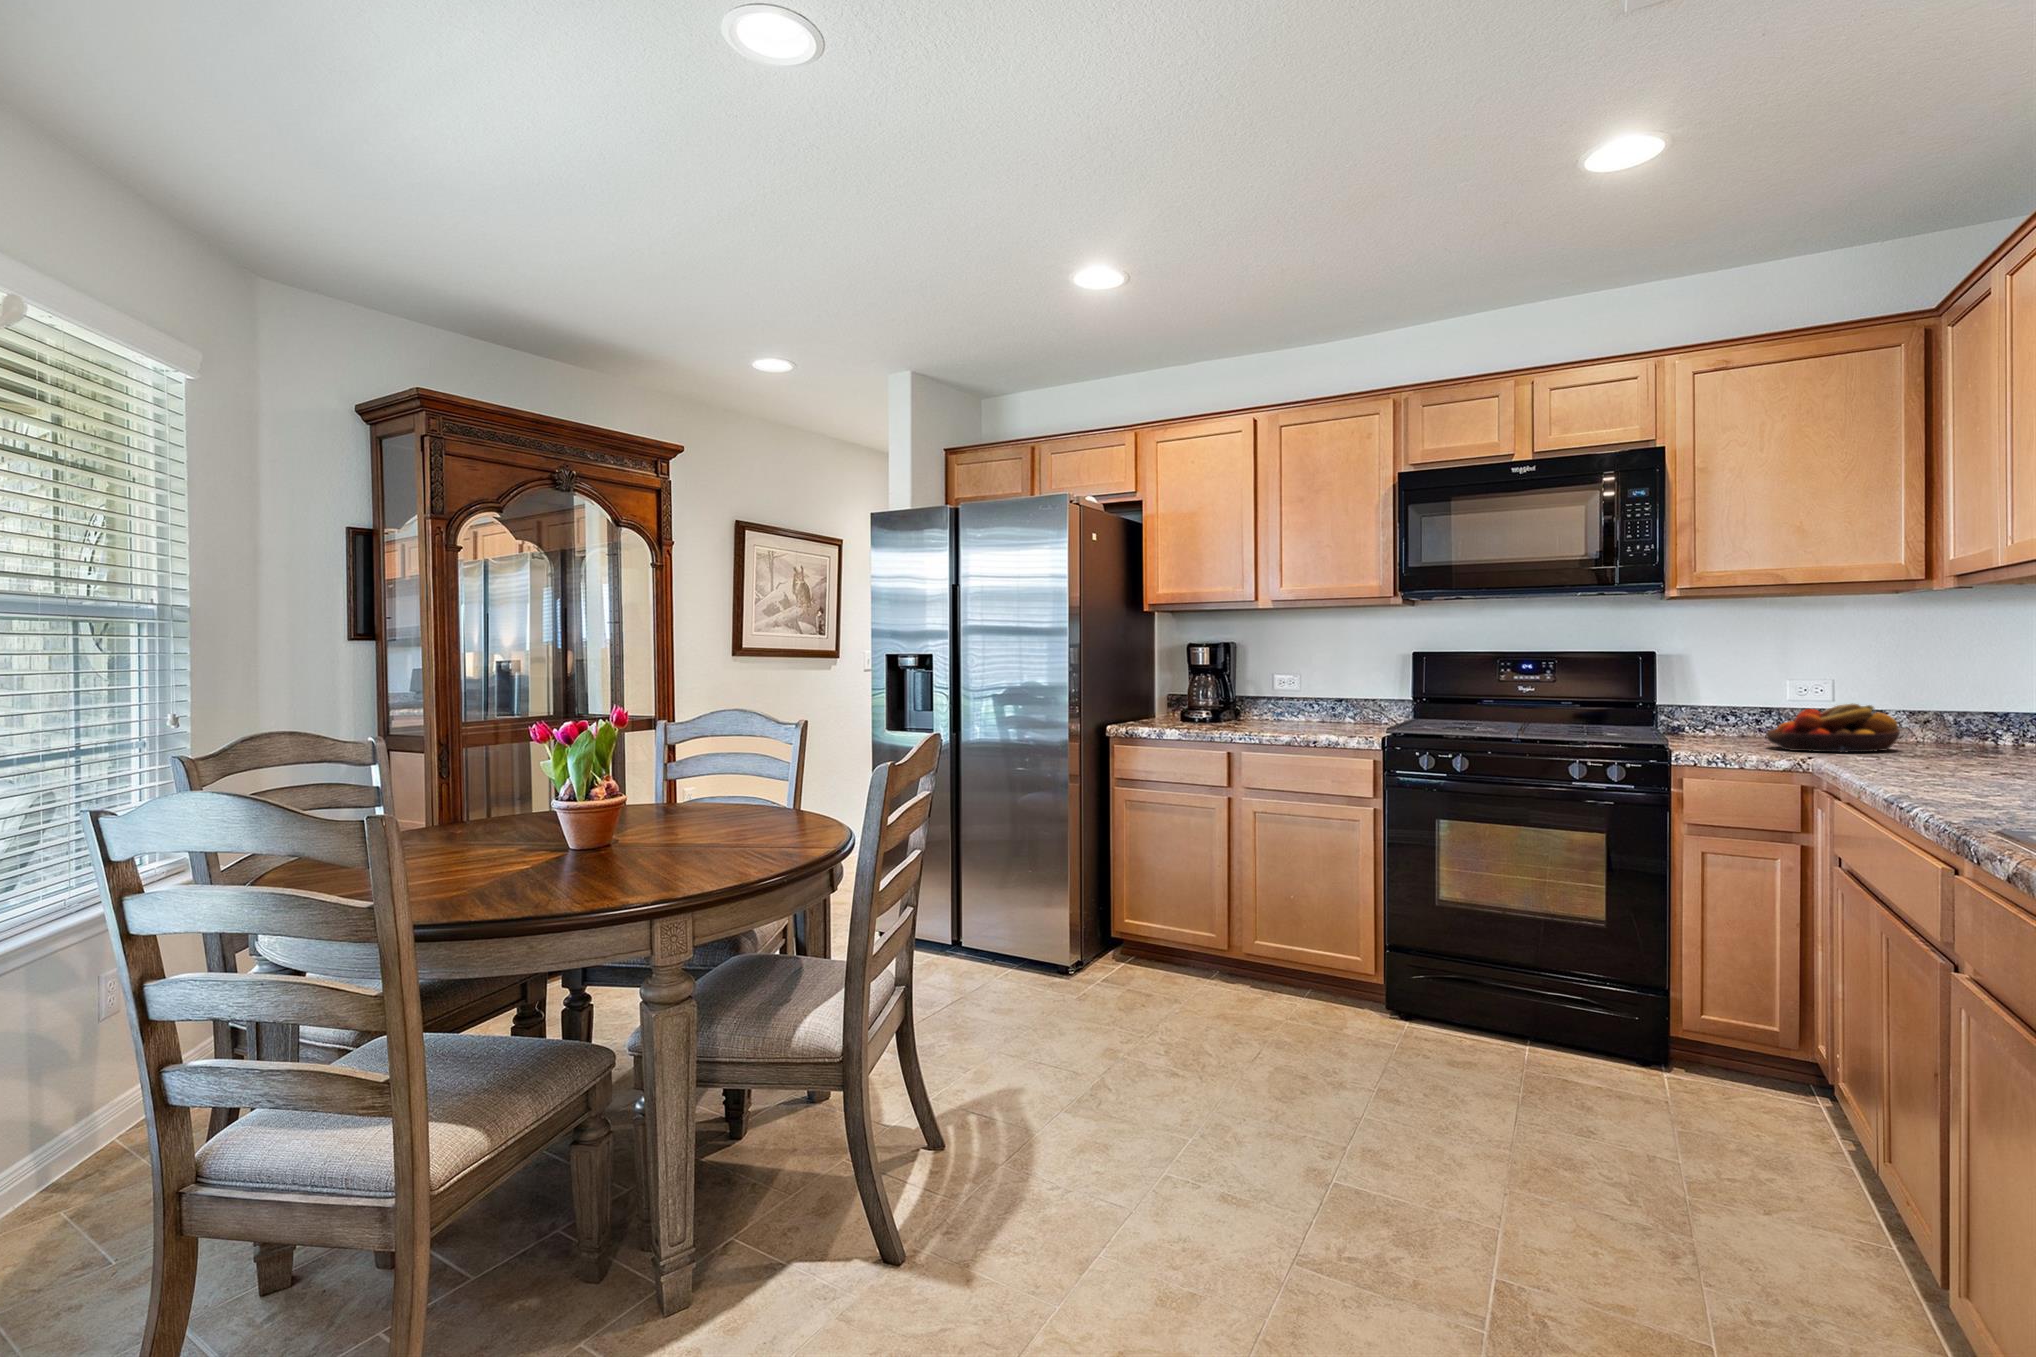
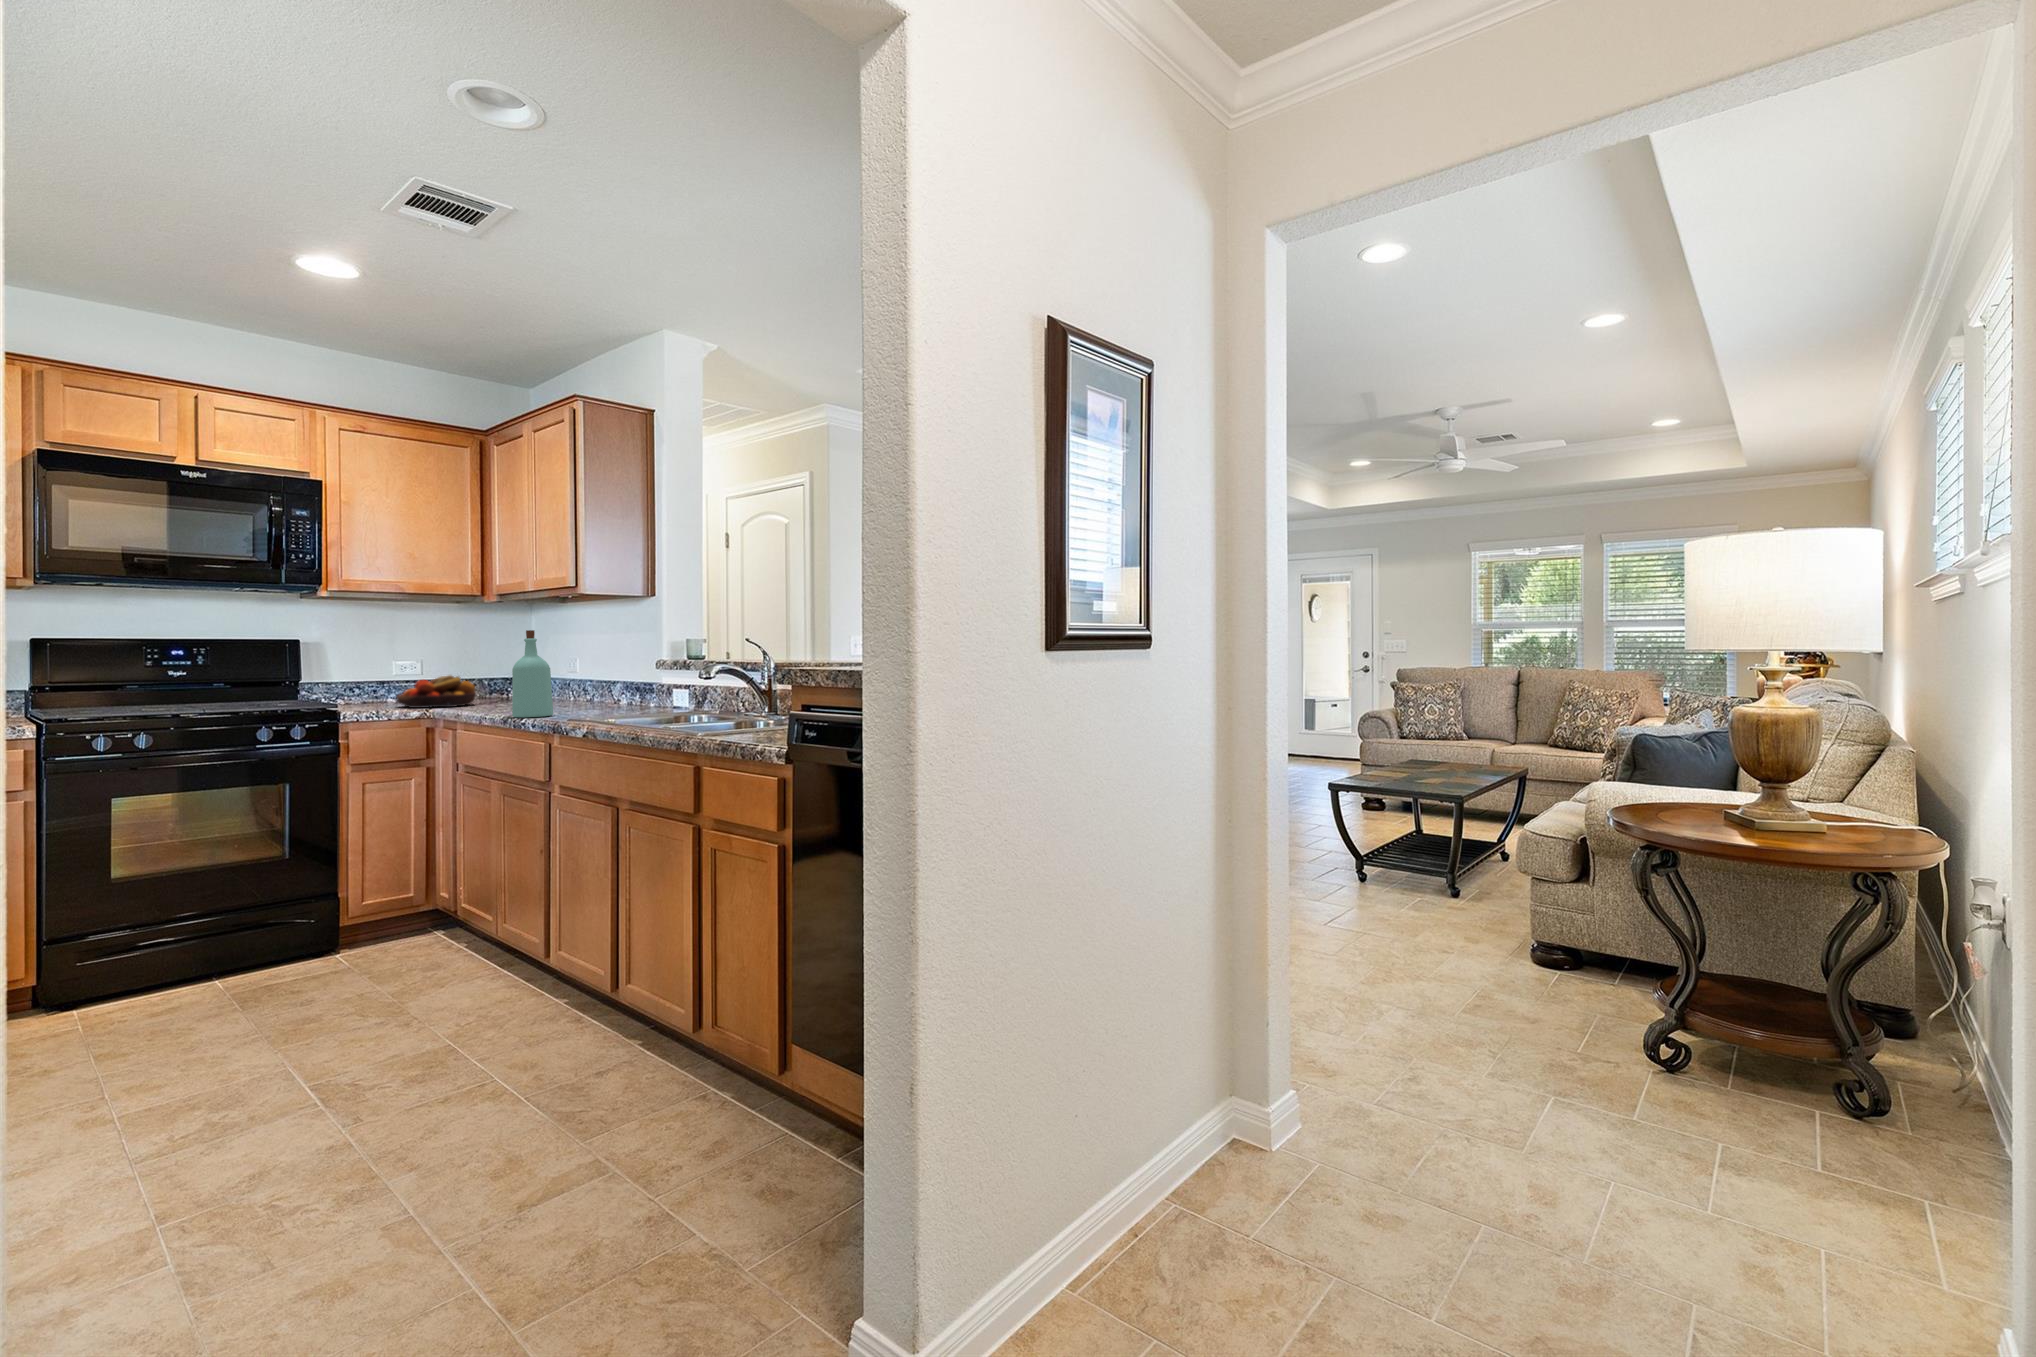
bottle: none [1900,630,1991,788] -> present [512,630,553,718]

